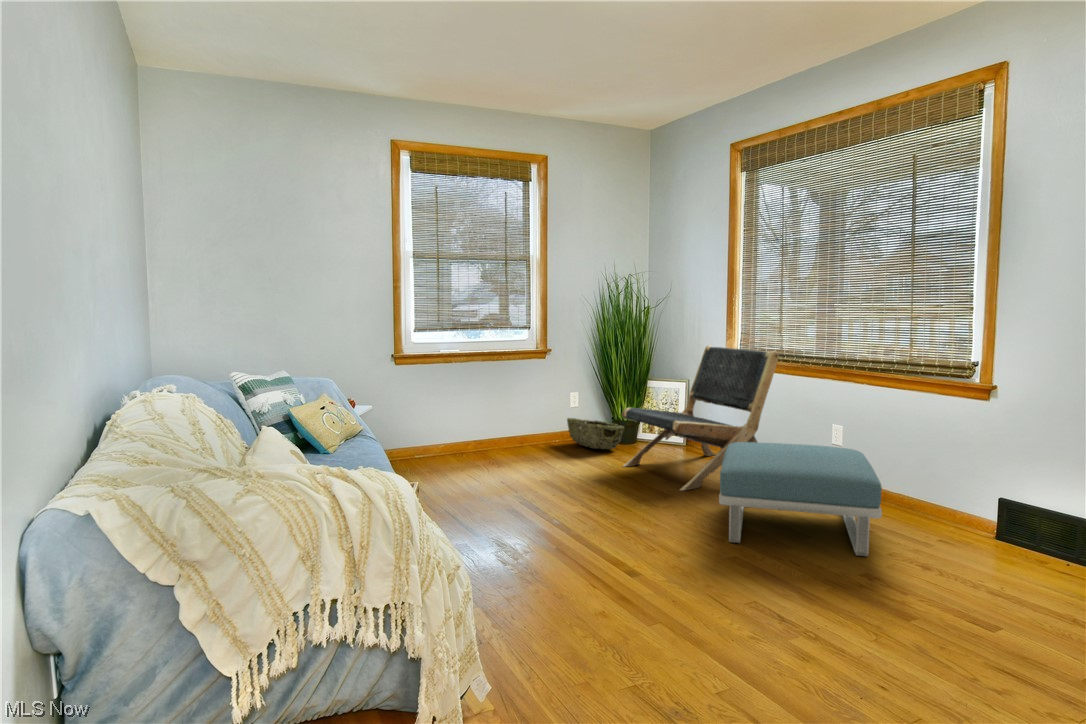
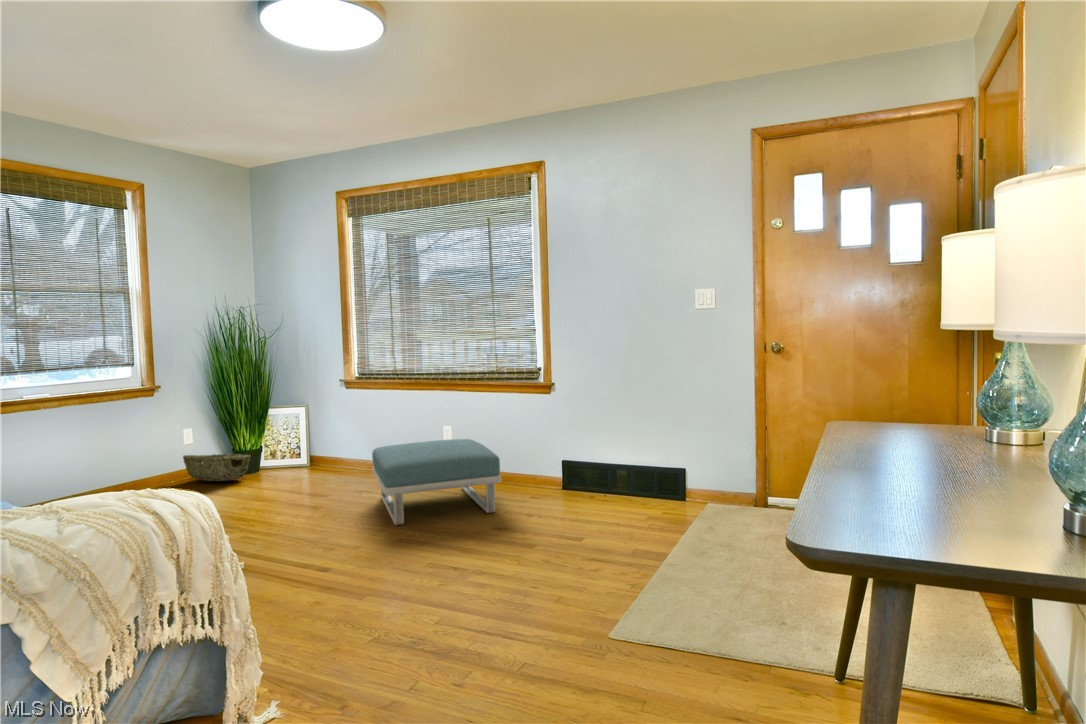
lounge chair: present [622,345,779,491] -> none [257,370,399,499]

